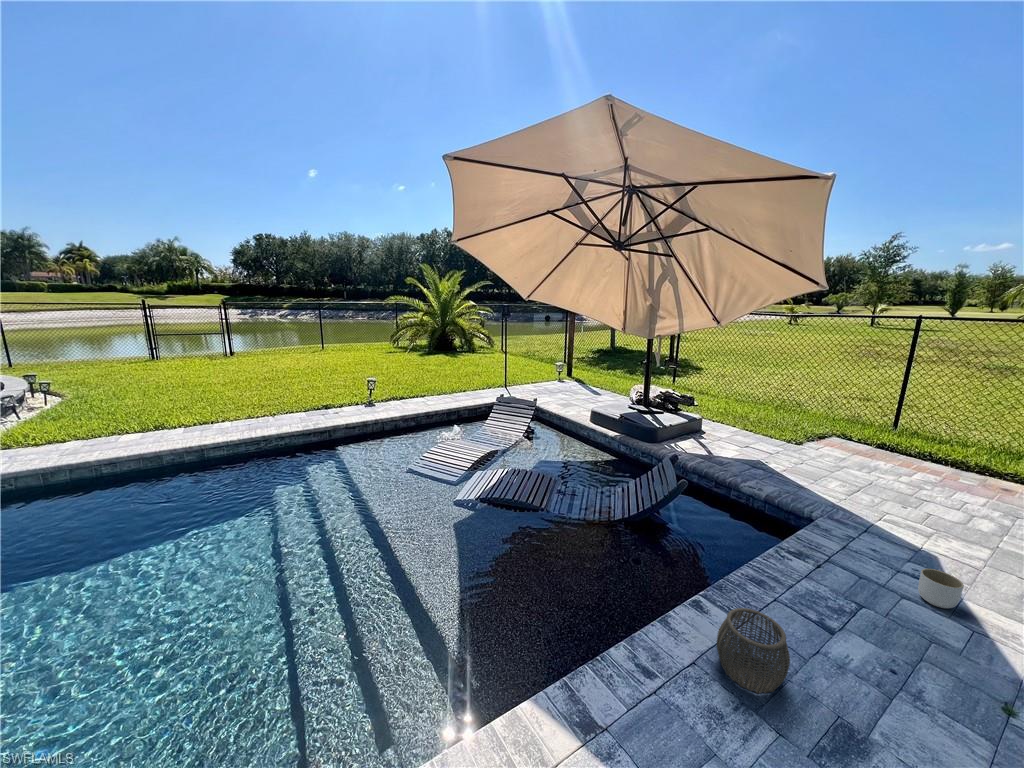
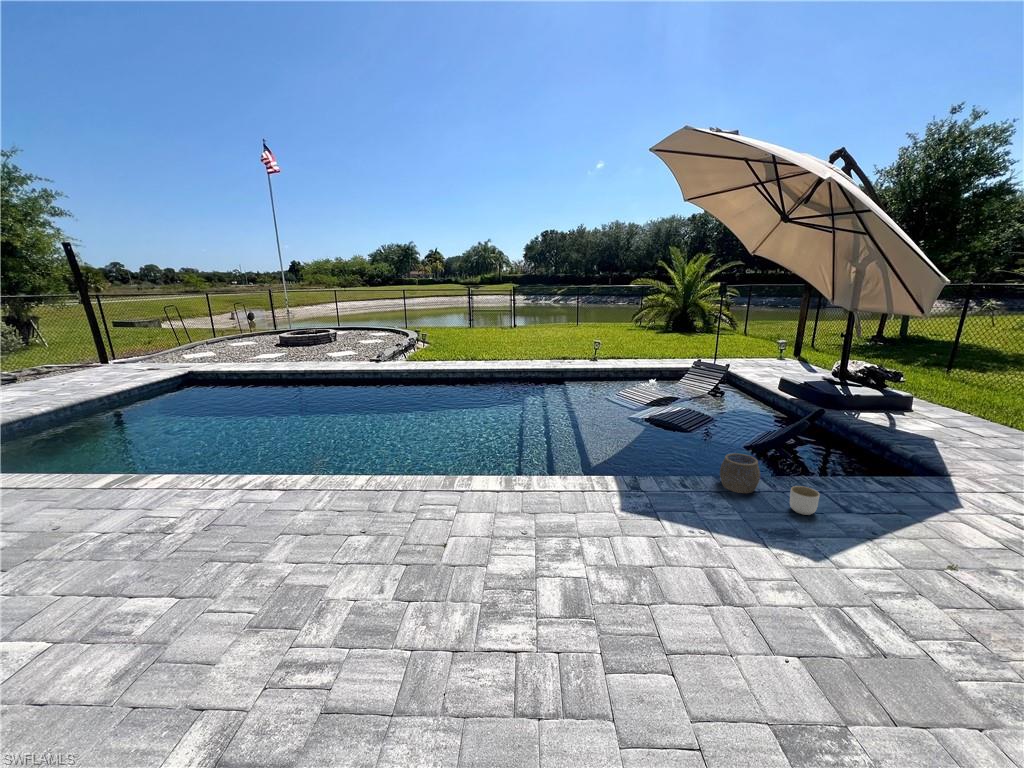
planter: present [918,569,964,608] -> present [790,486,820,515]

